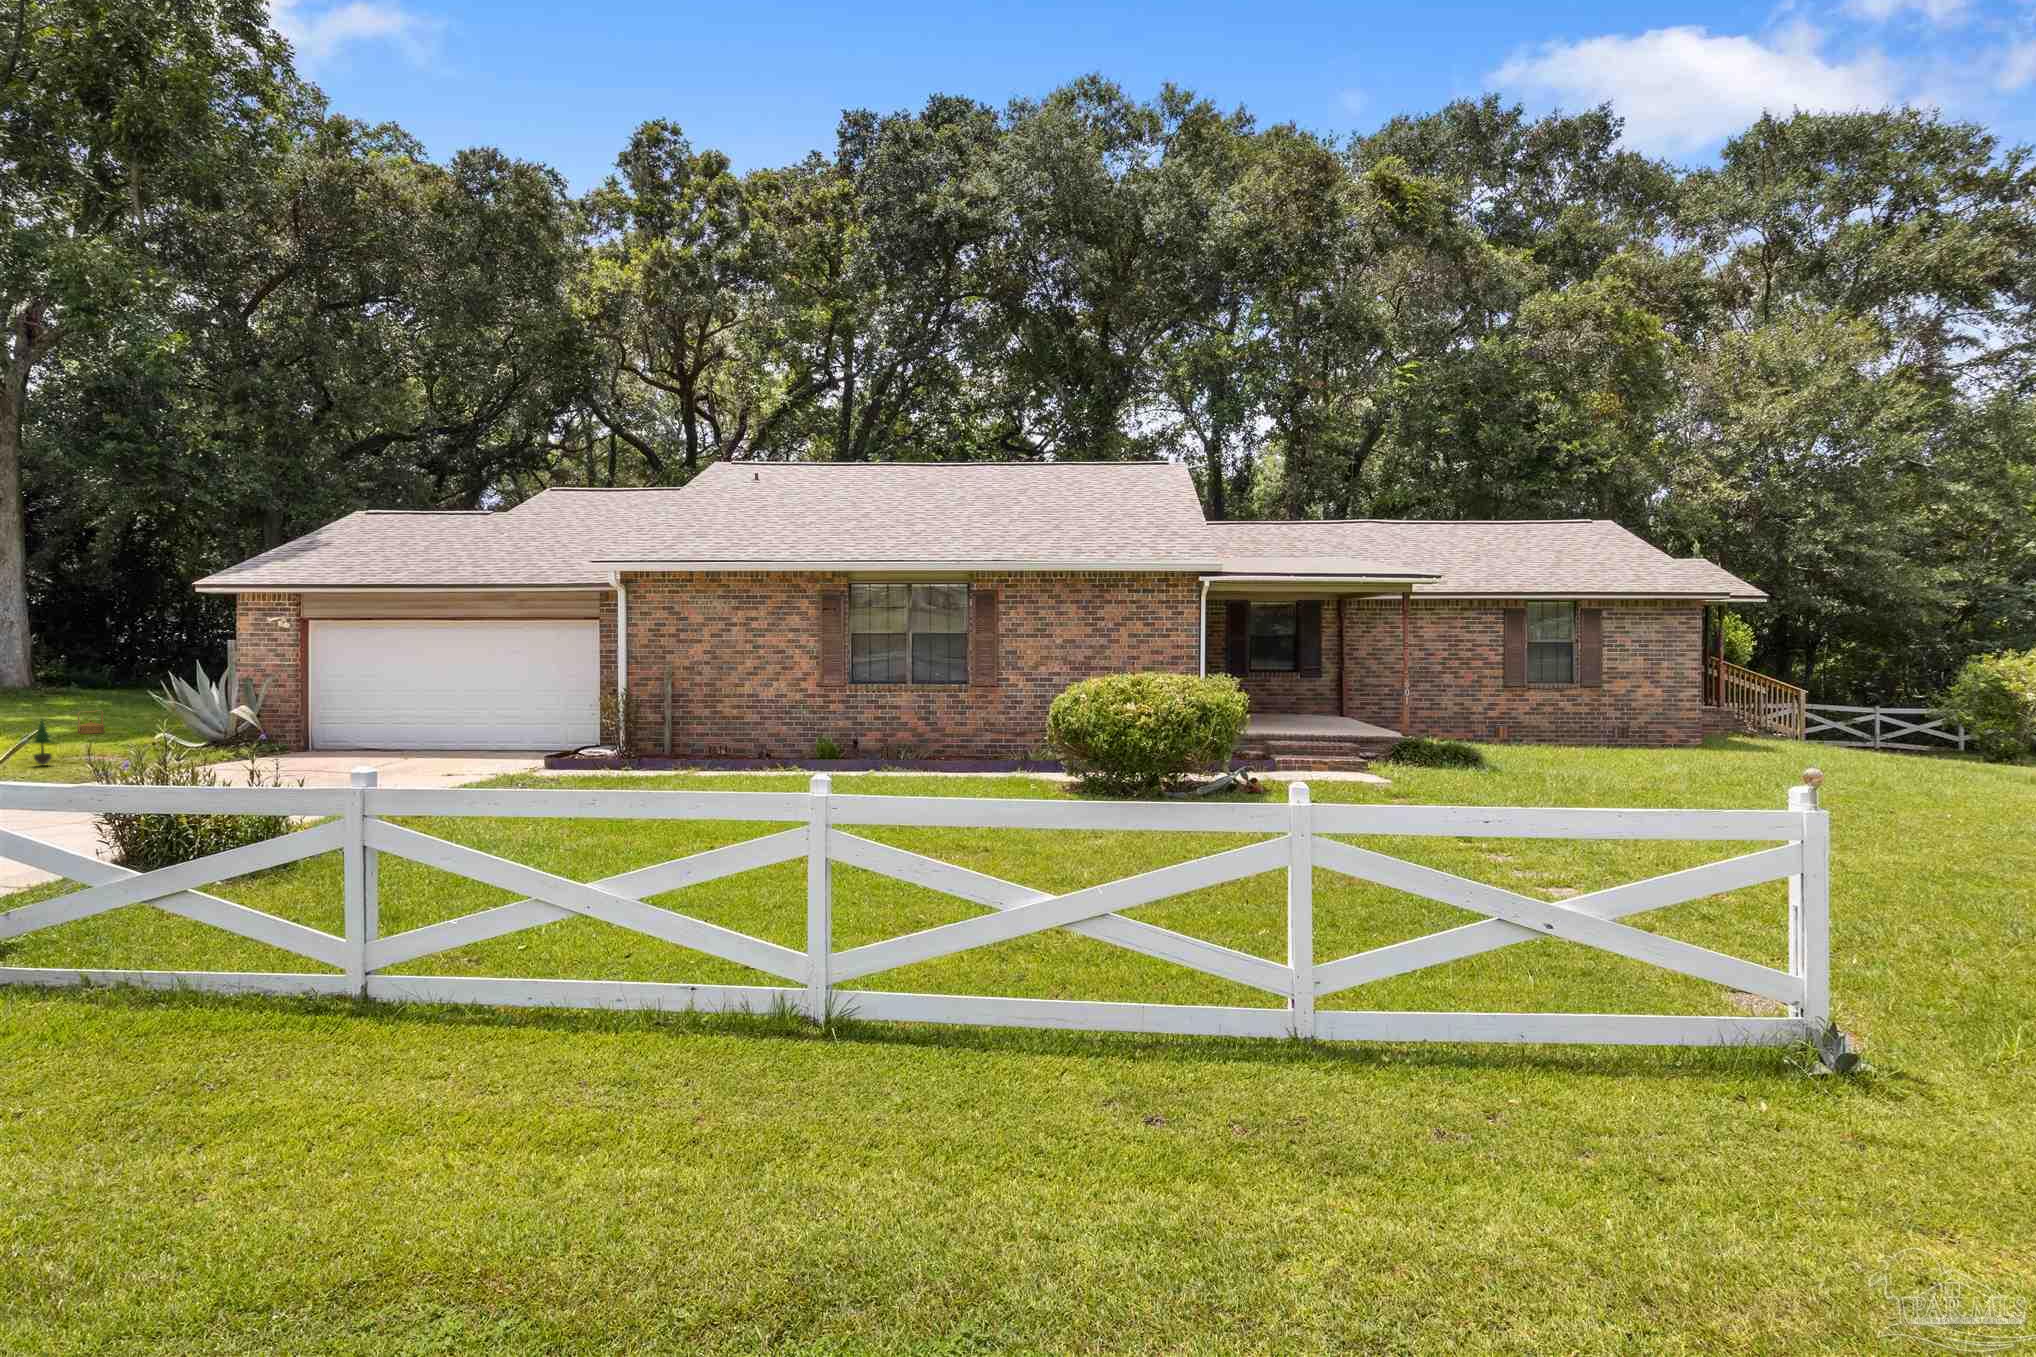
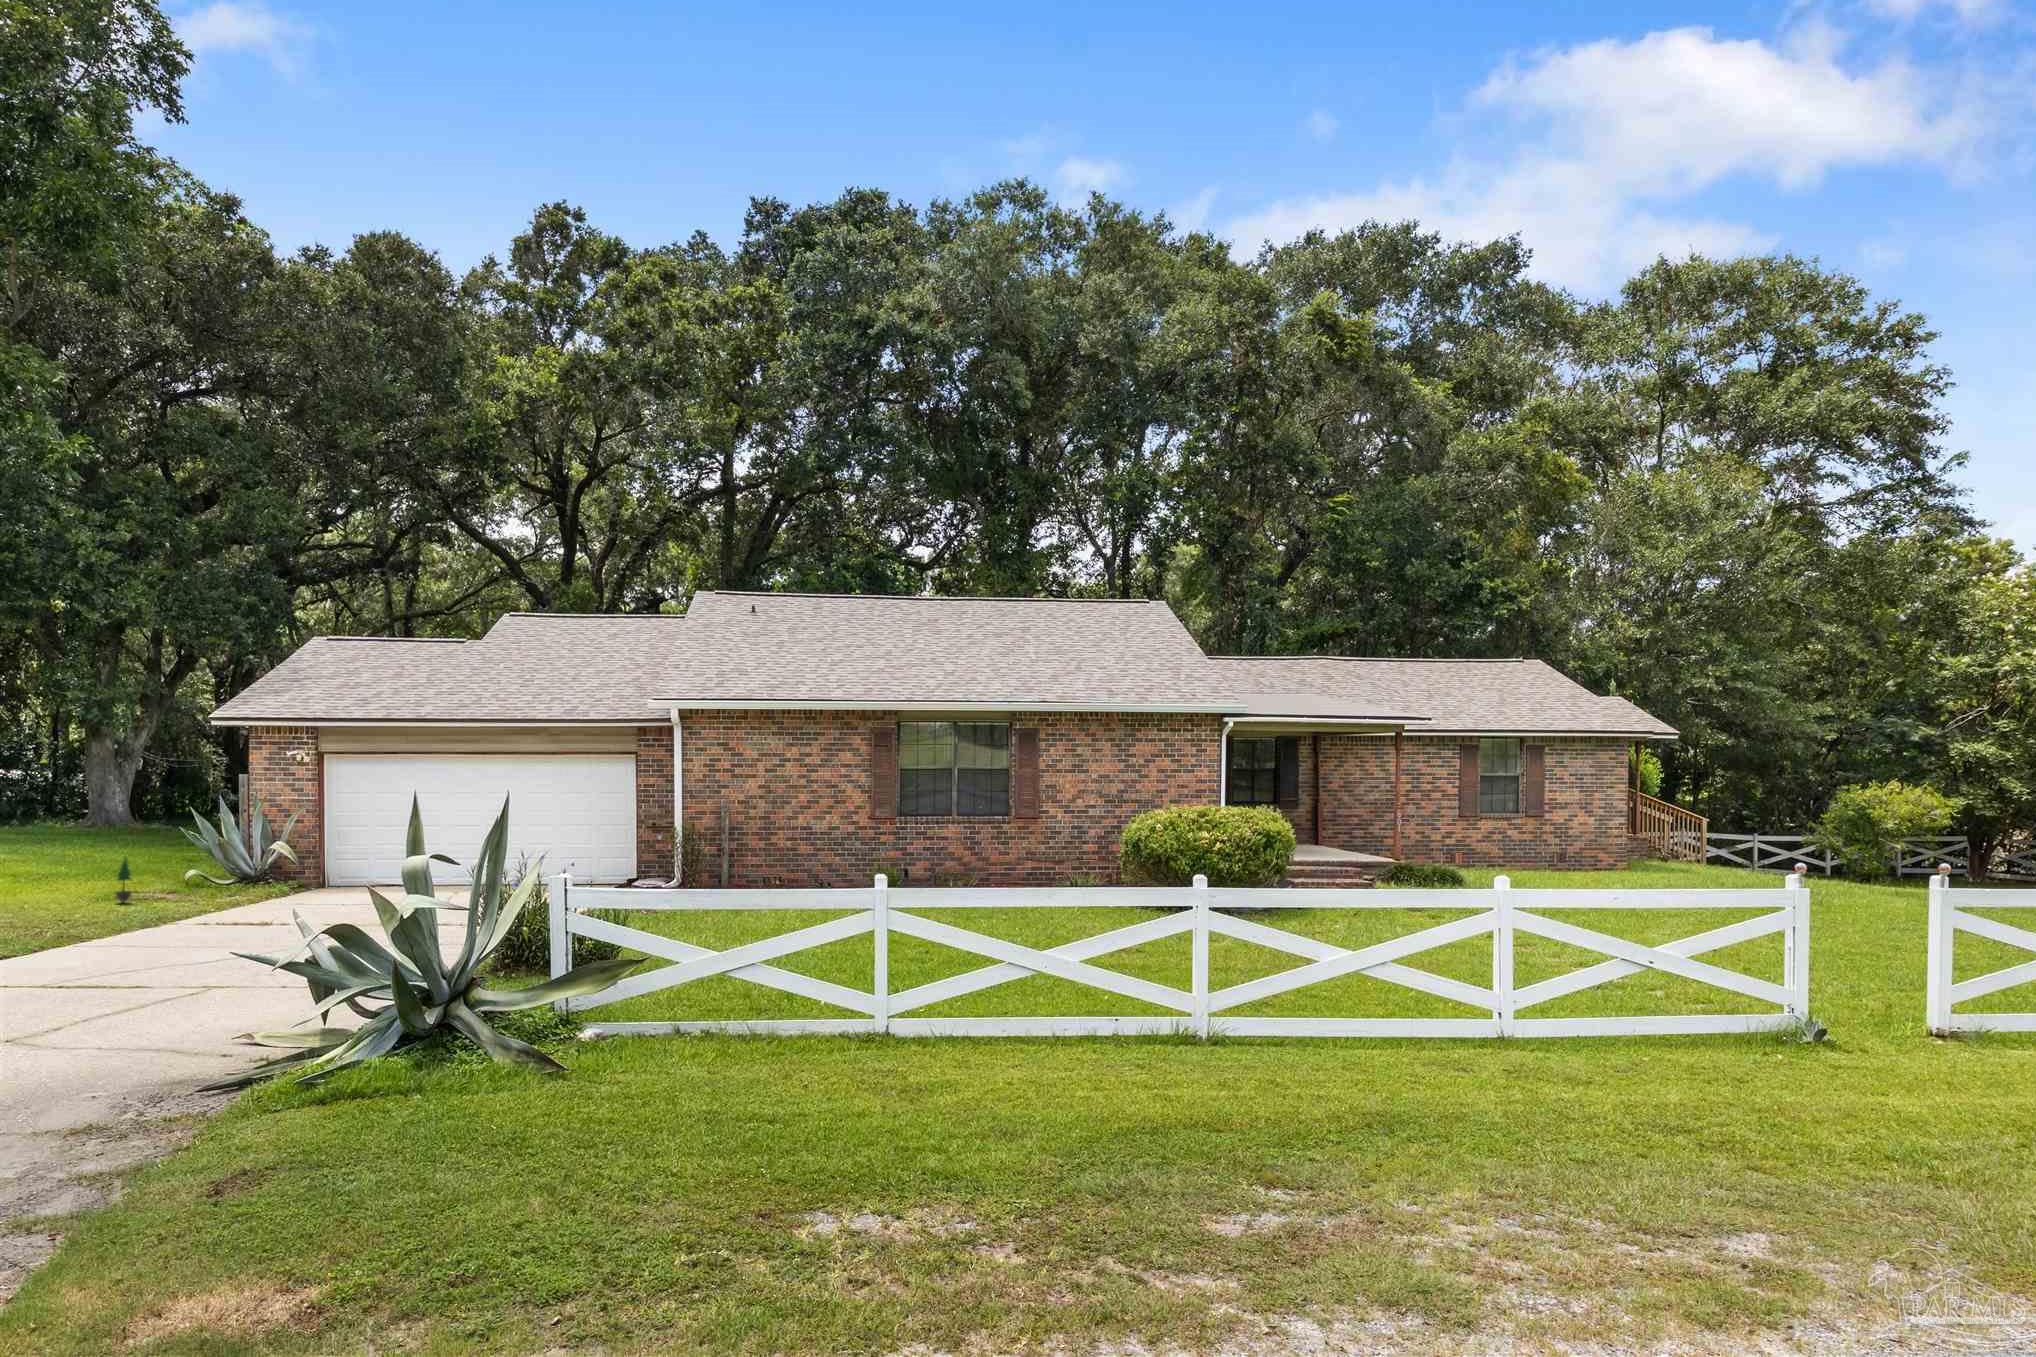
basket: present [77,710,104,734] -> none [48,847,75,873]

